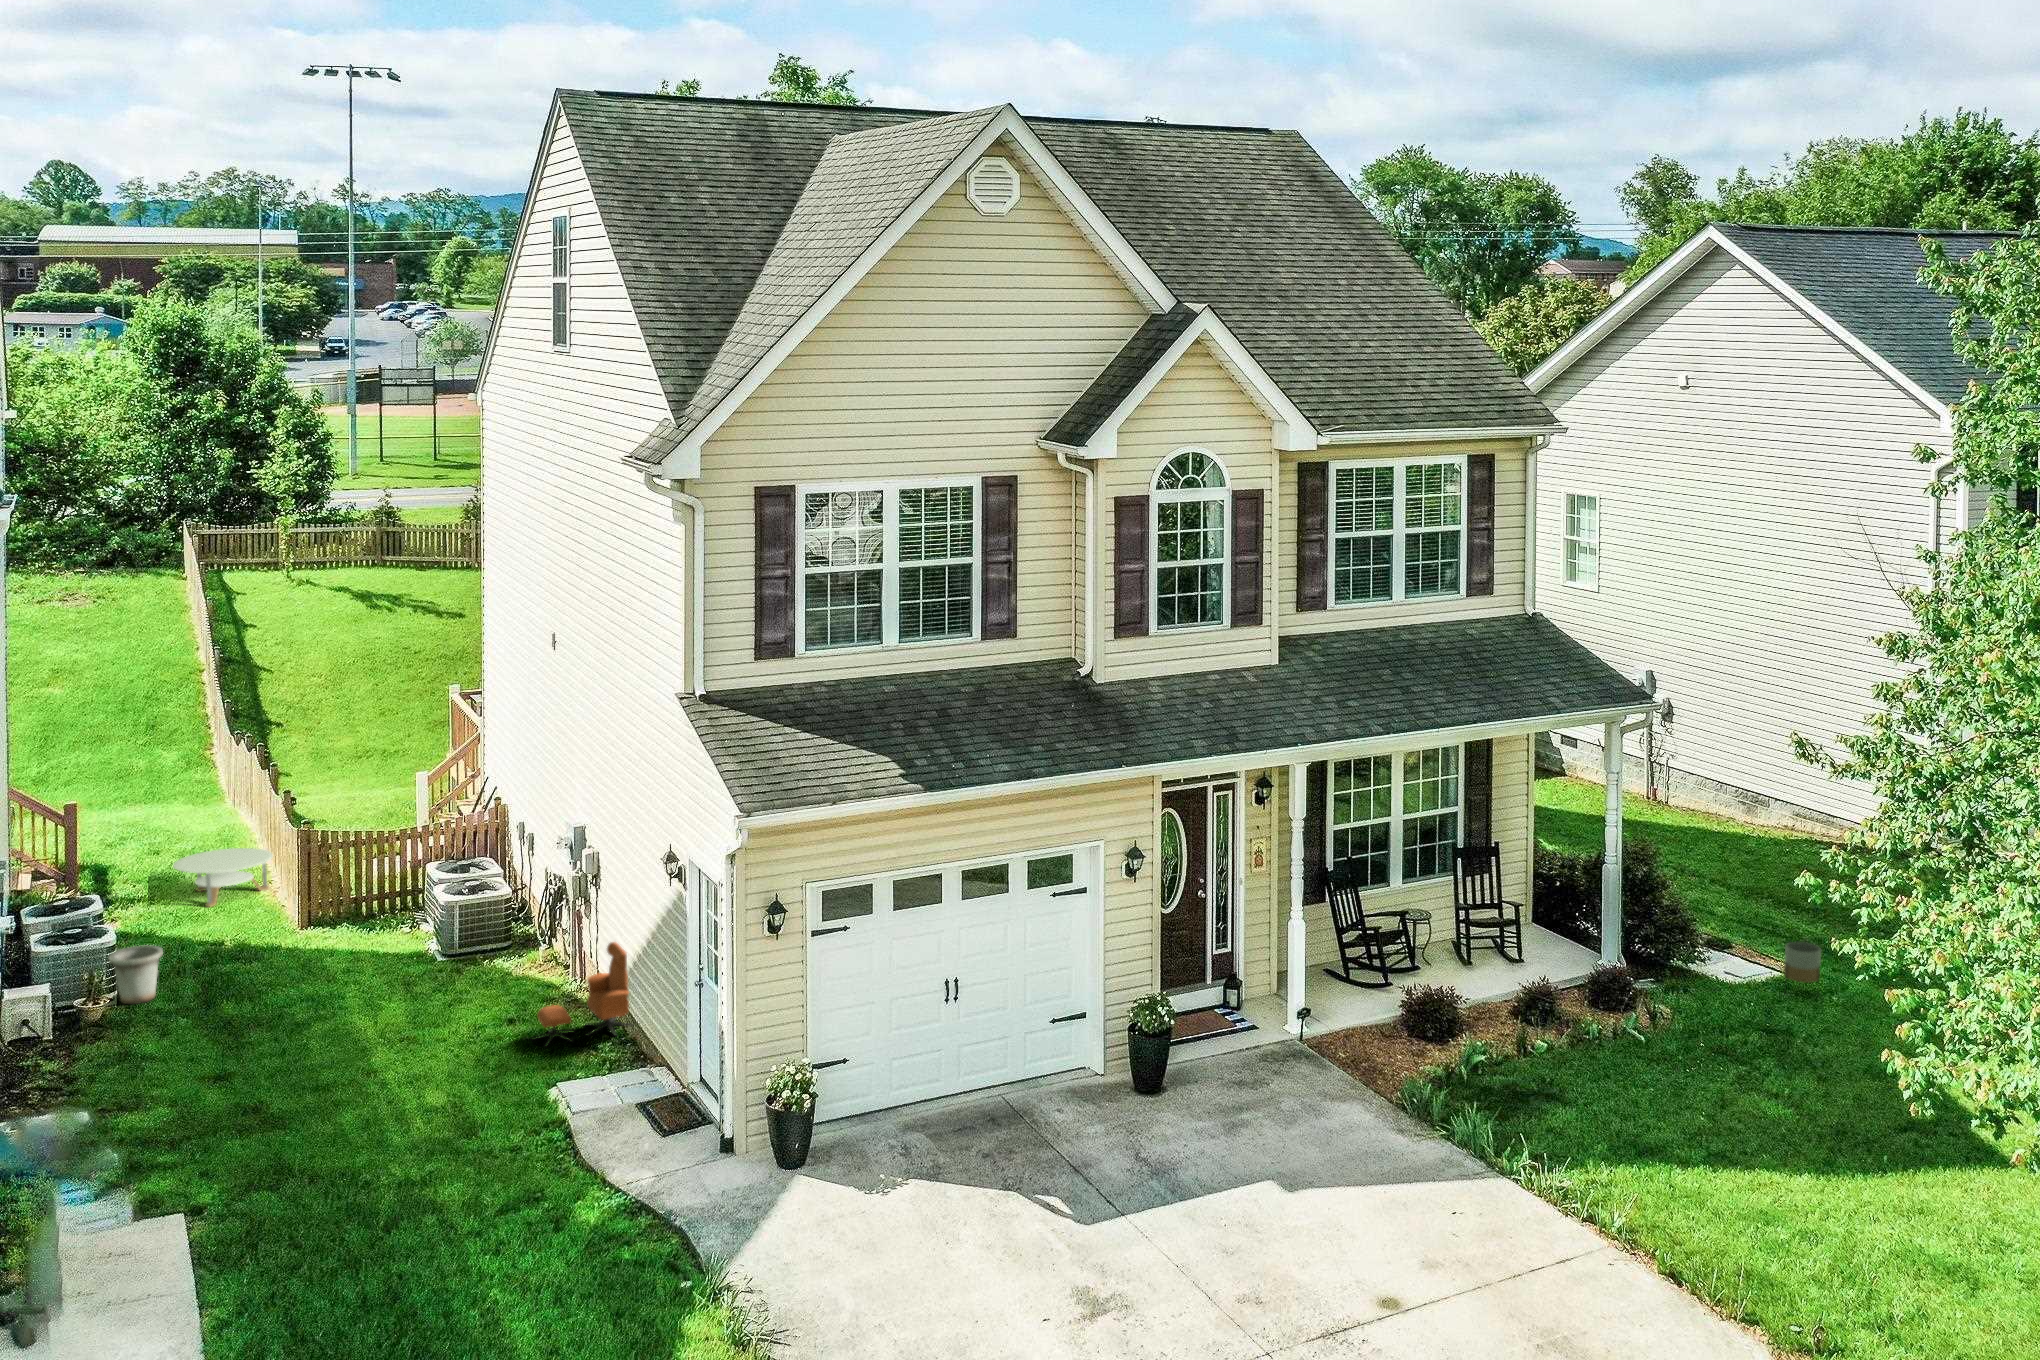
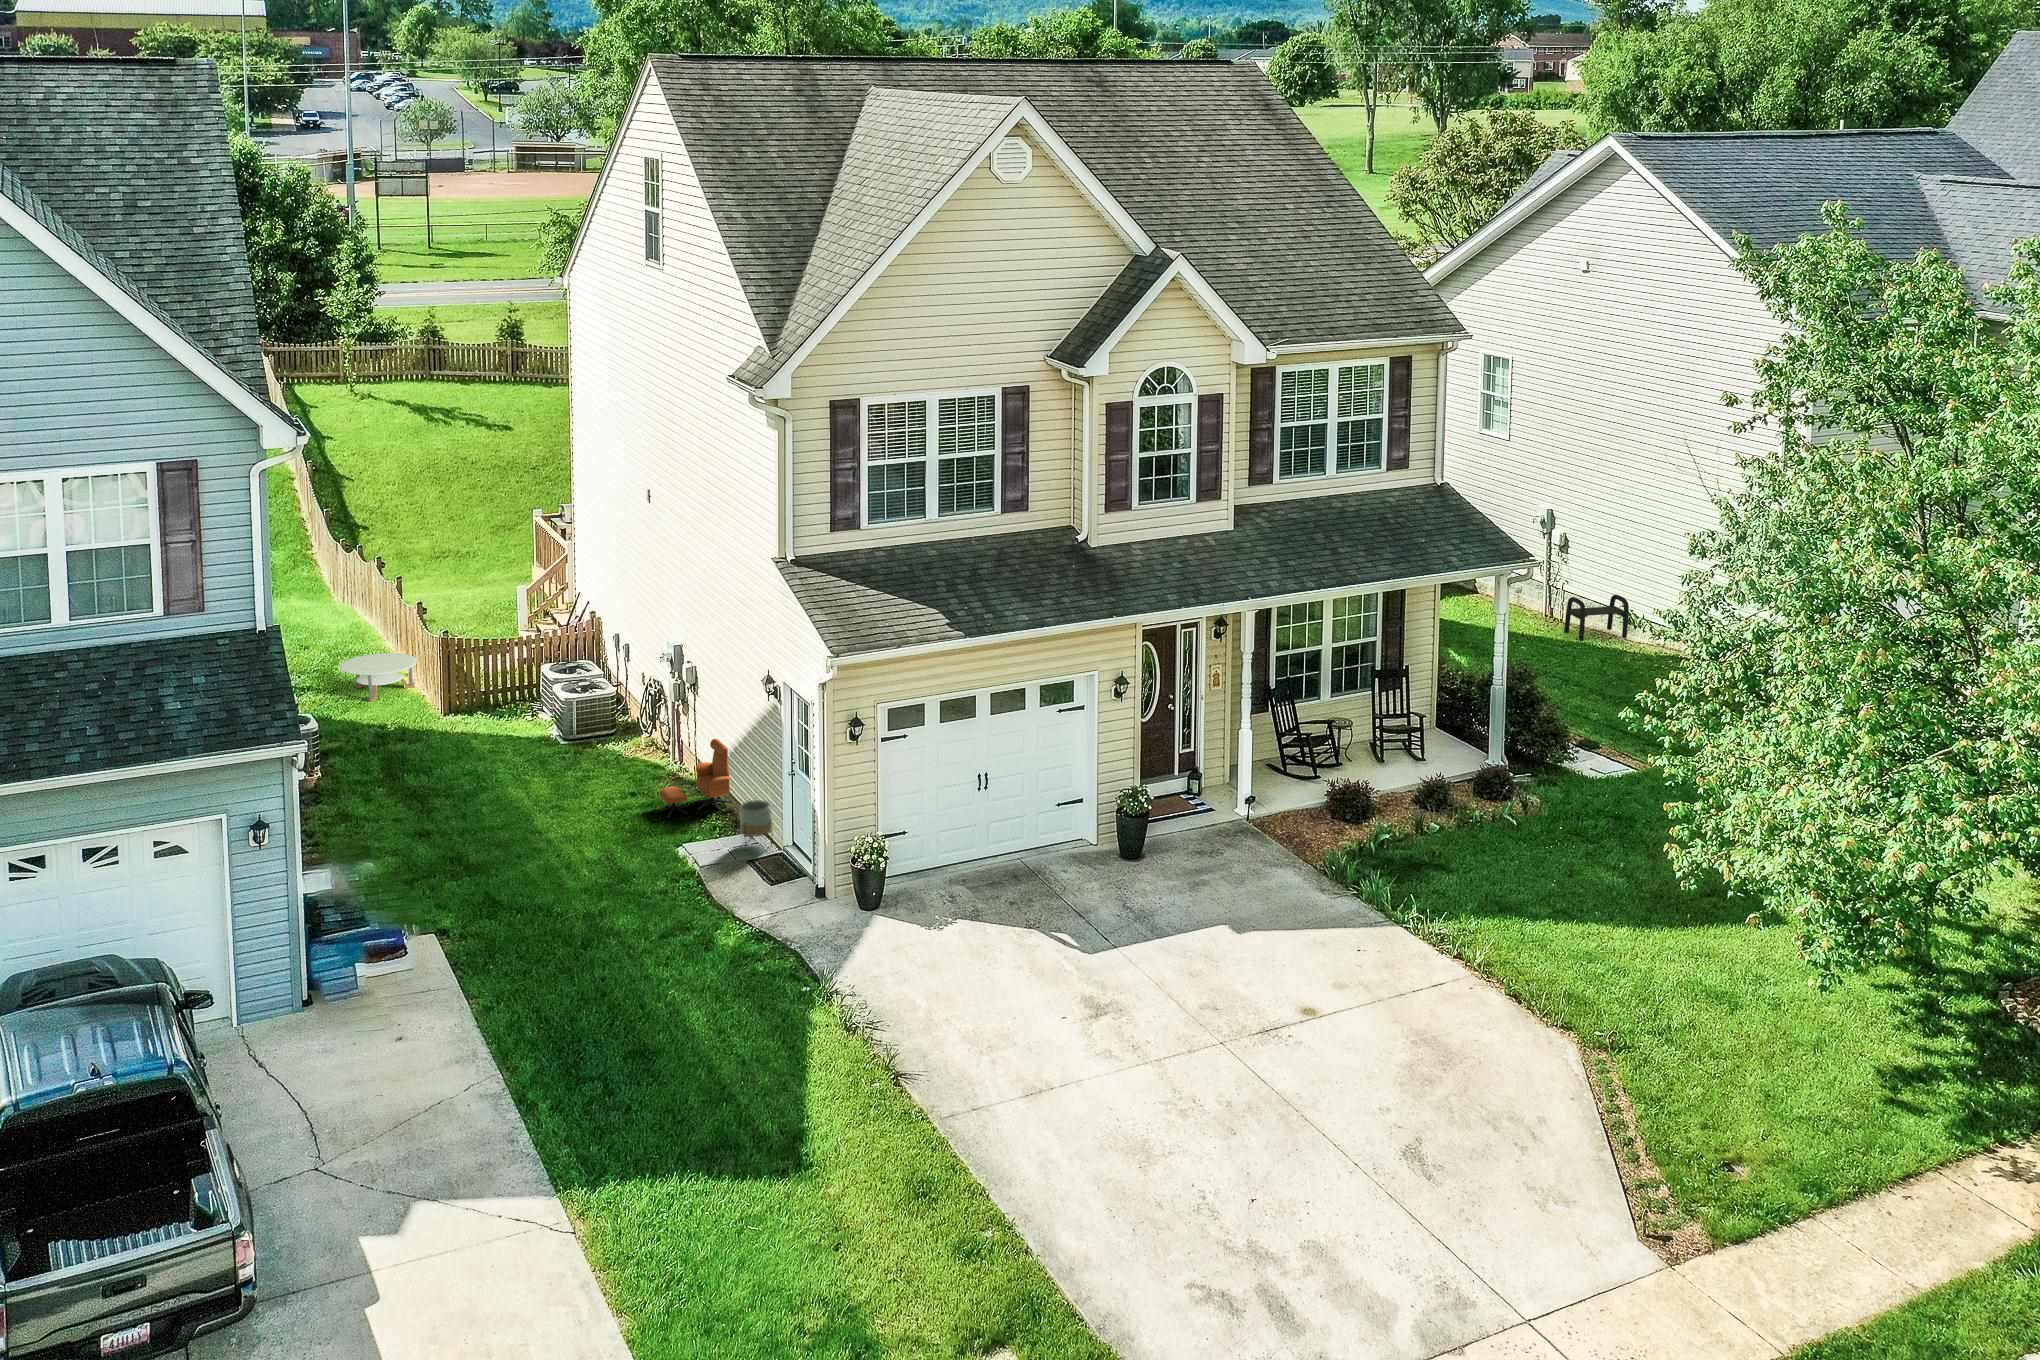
bench: none [1670,767,1747,822] -> present [1564,595,1629,641]
planter: present [1784,942,1821,995] -> present [740,800,772,846]
trash can: present [109,945,163,1004] -> none [320,736,360,781]

